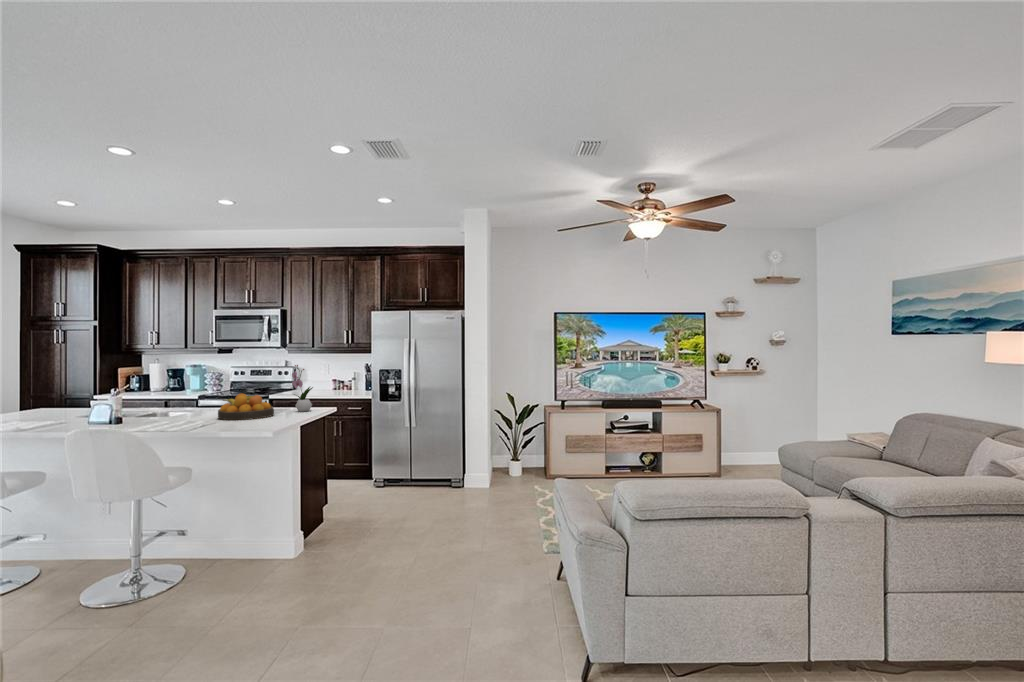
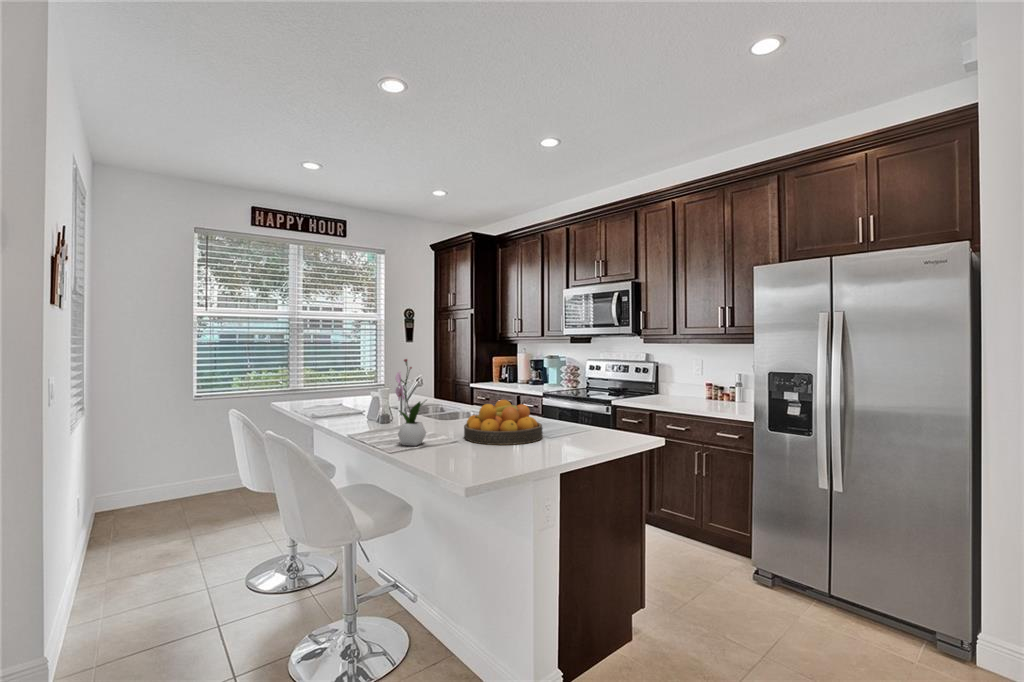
flower arrangement: present [292,365,313,412] -> present [396,359,426,446]

